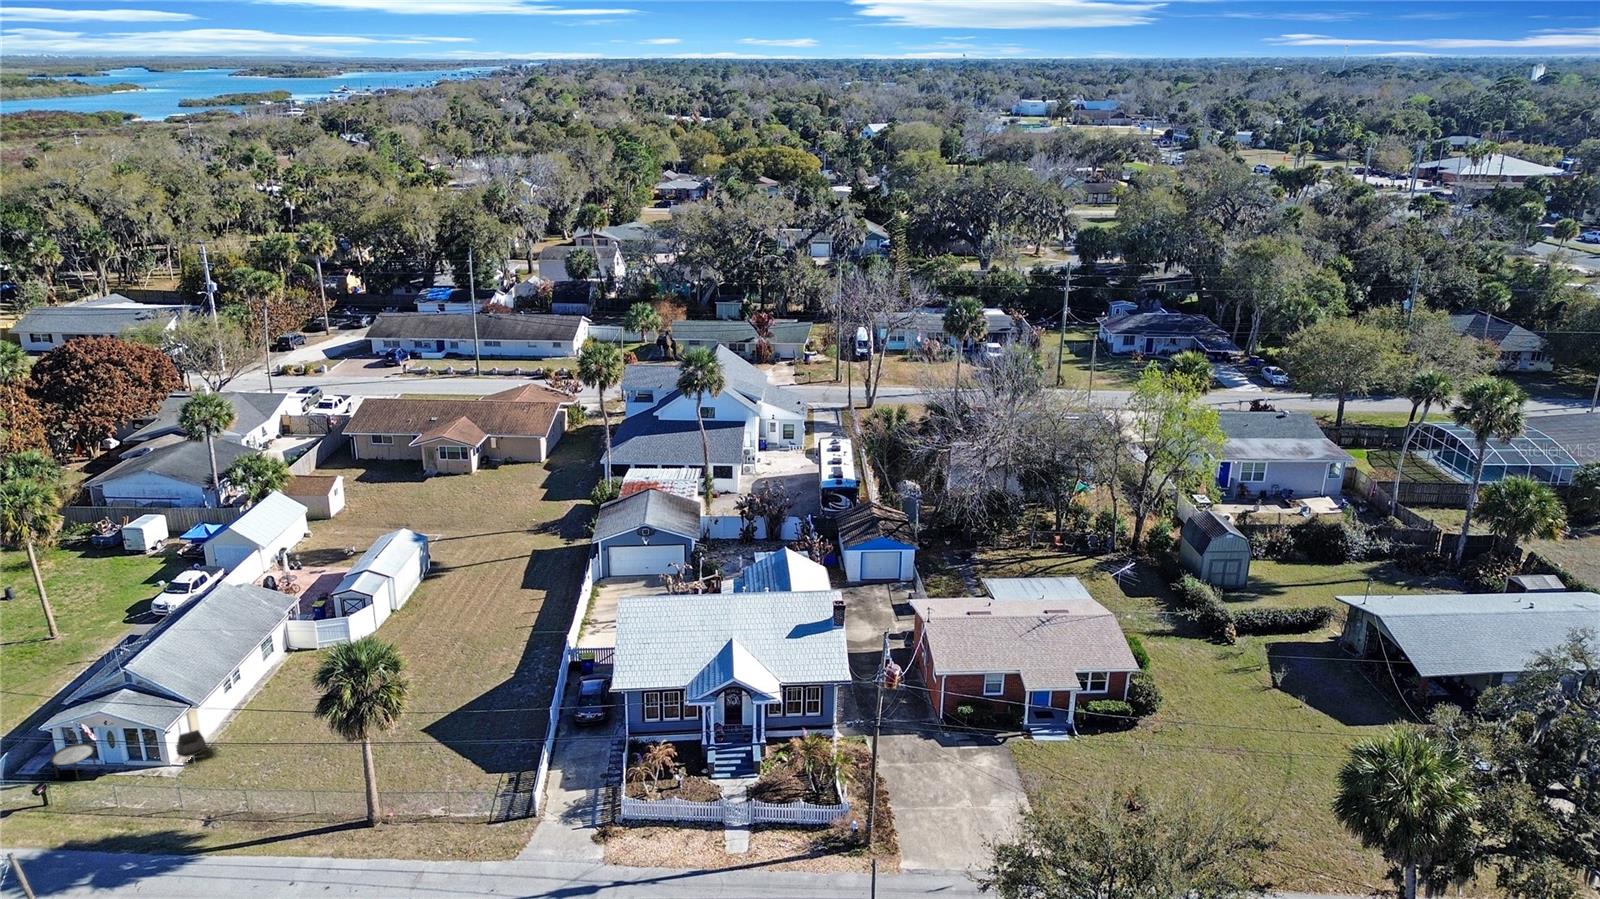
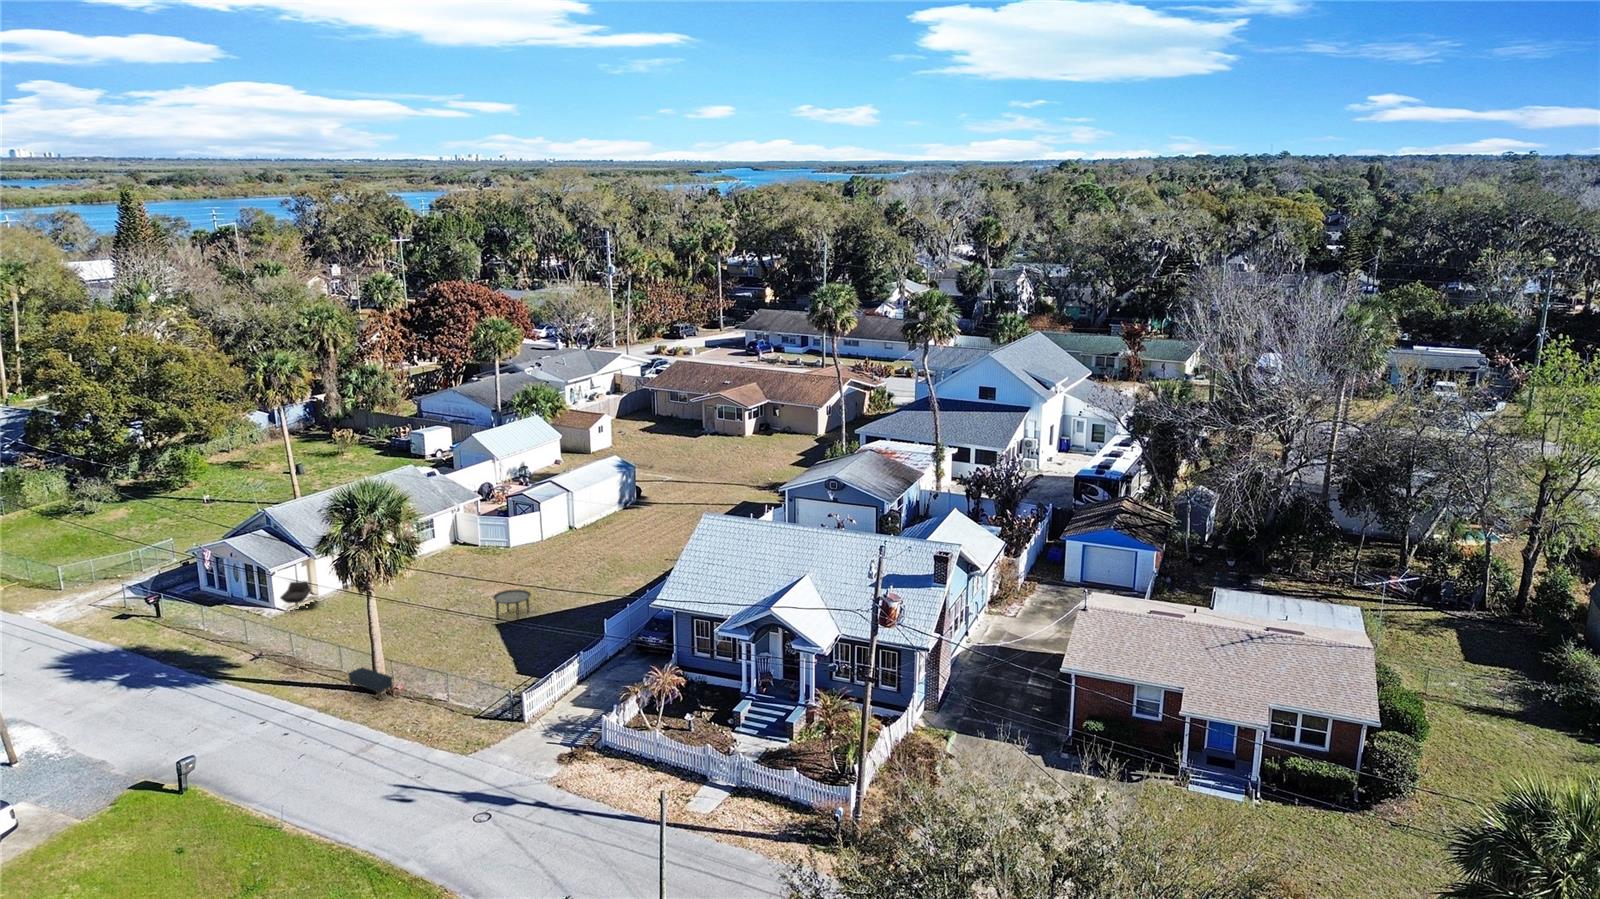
round table: present [50,743,96,780] -> present [493,590,530,621]
bench: none [342,807,391,835] -> present [349,667,393,700]

